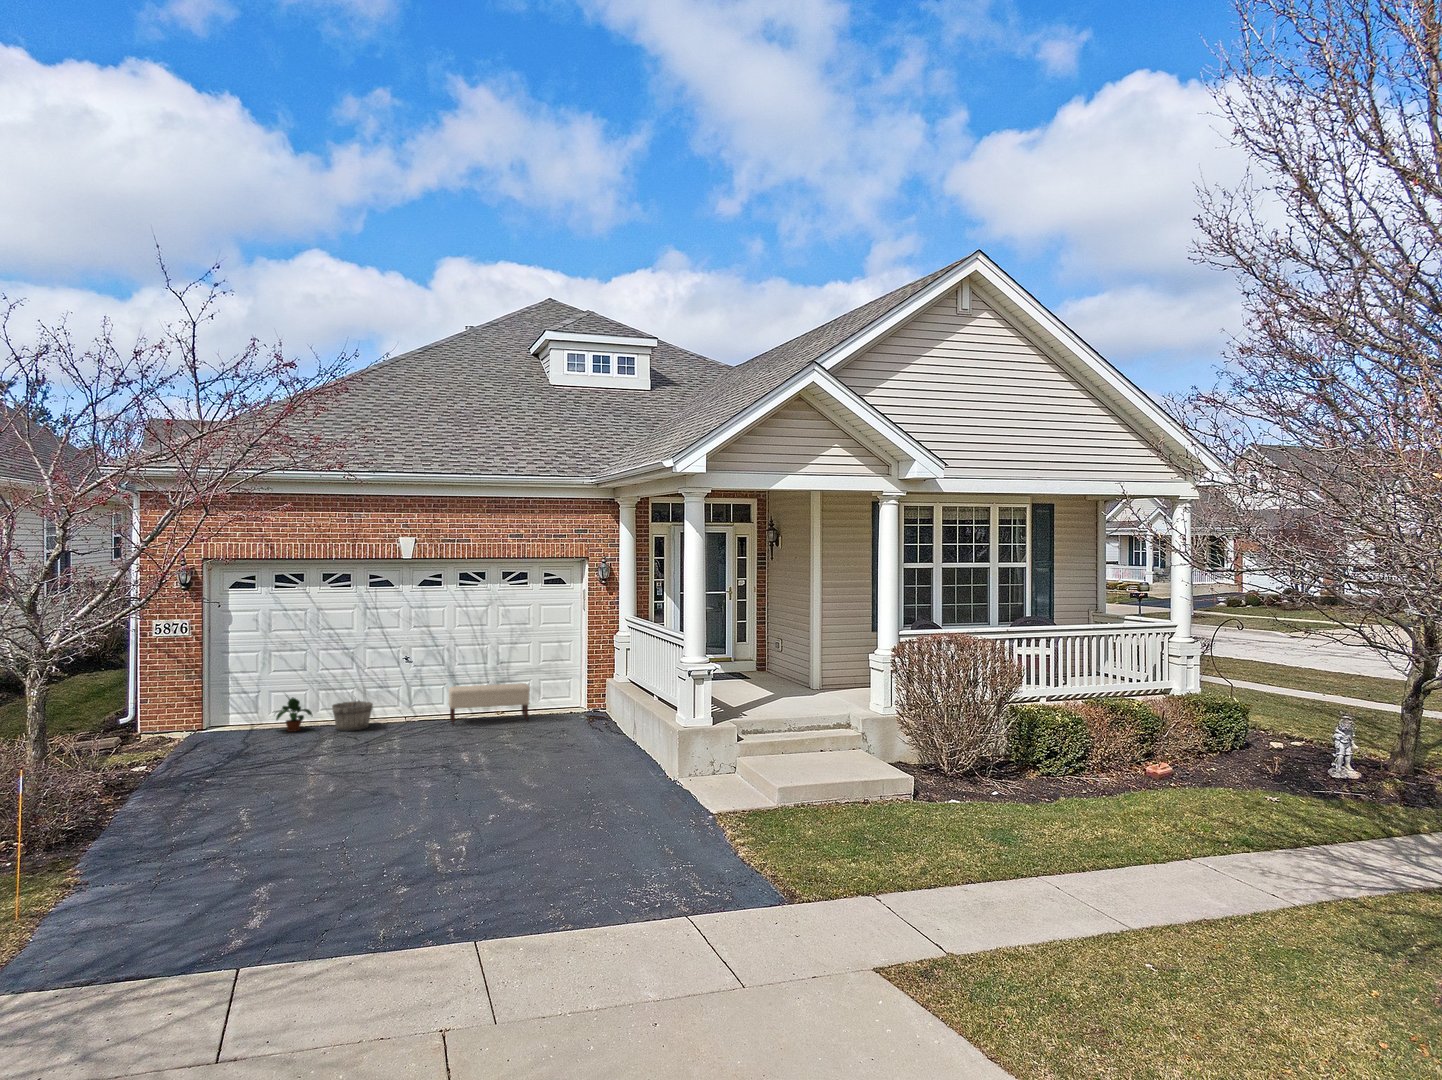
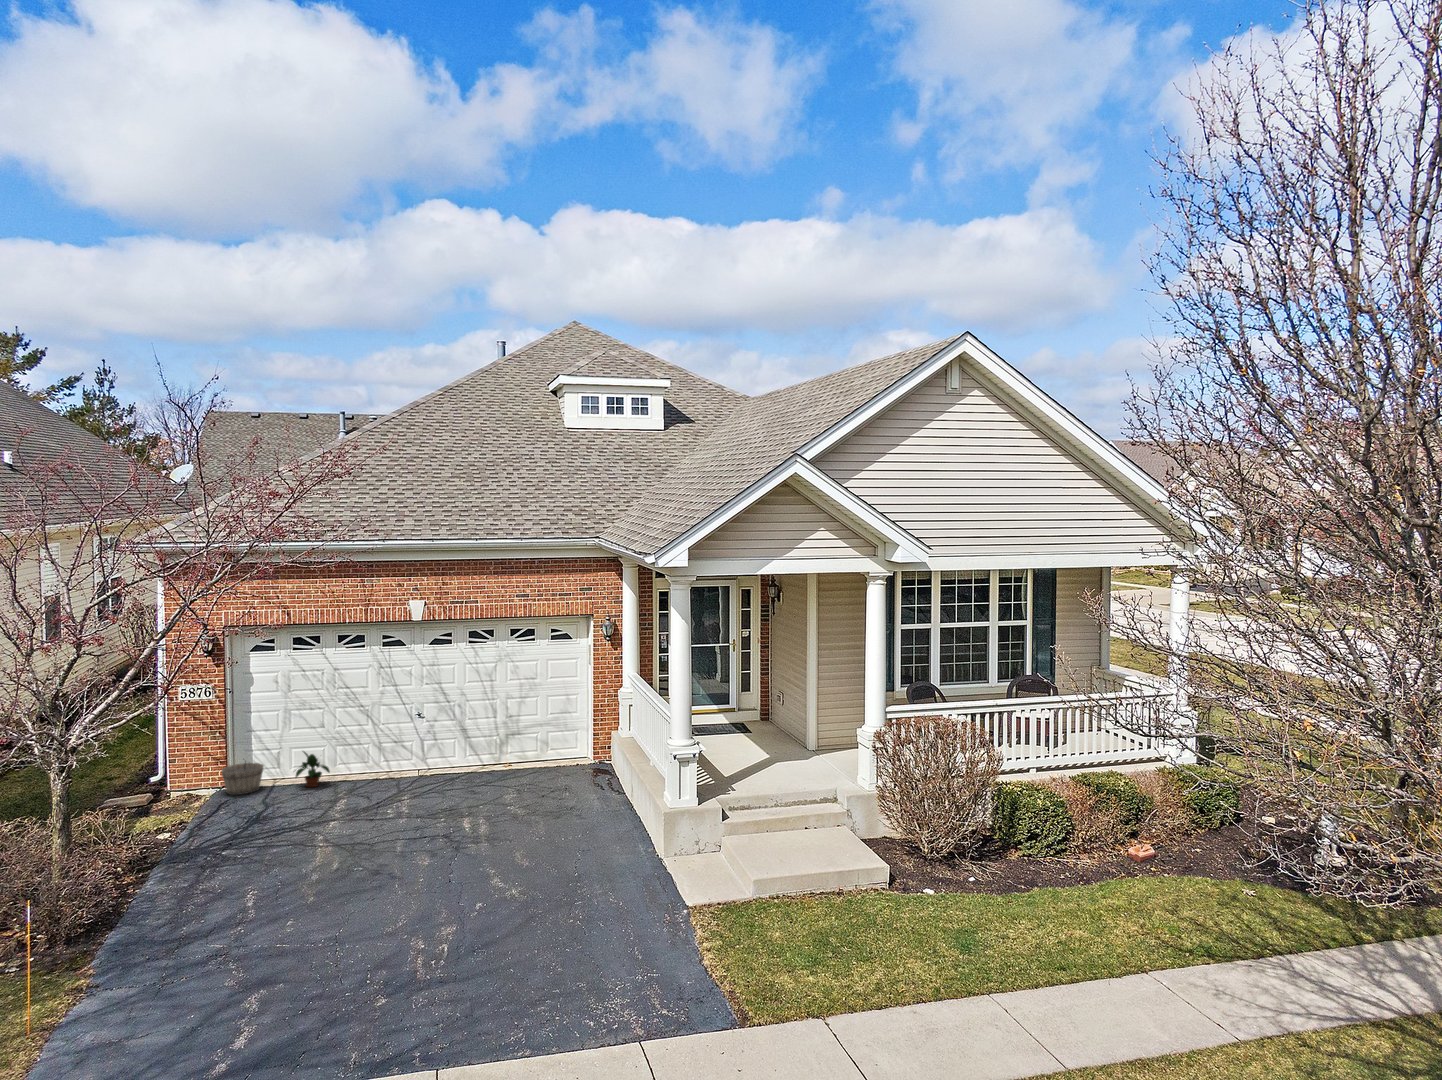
bench: present [449,683,530,724] -> none [459,737,536,780]
wooden bucket: present [332,700,373,731] -> present [222,762,263,795]

